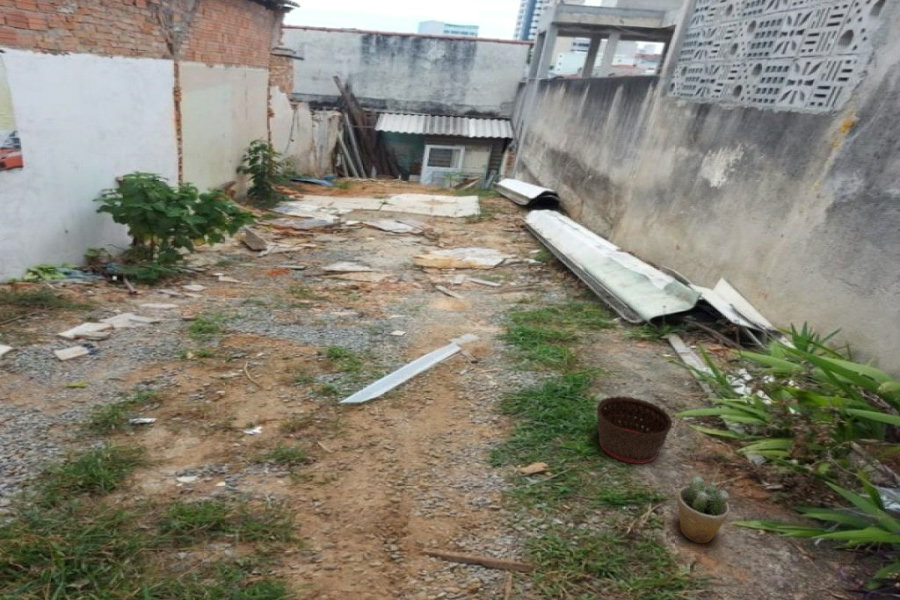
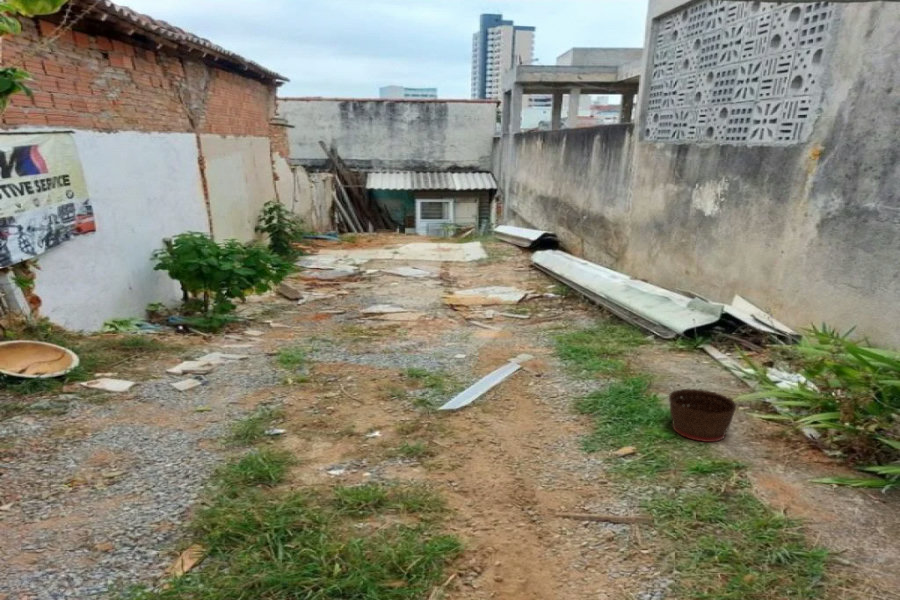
potted plant: present [677,476,730,543] -> none [760,437,805,493]

